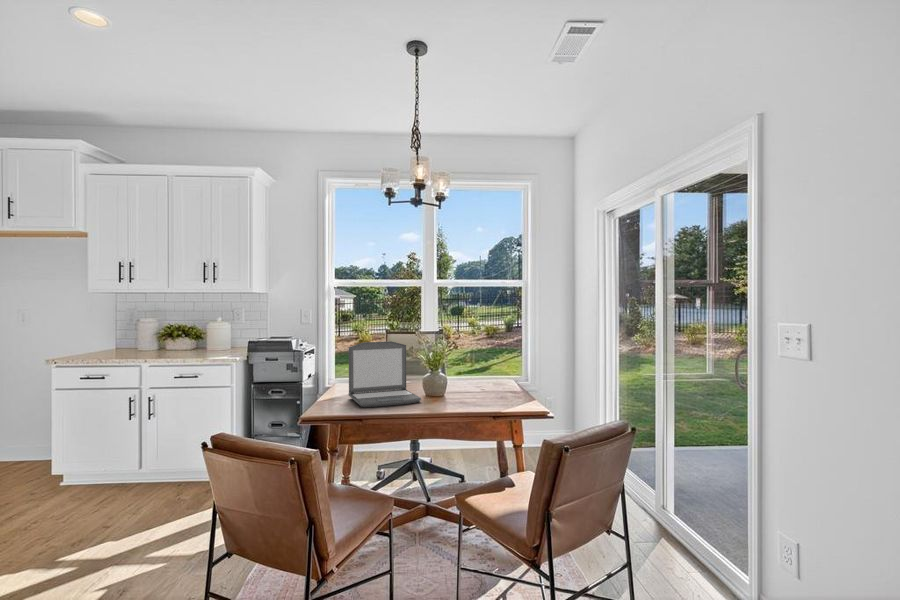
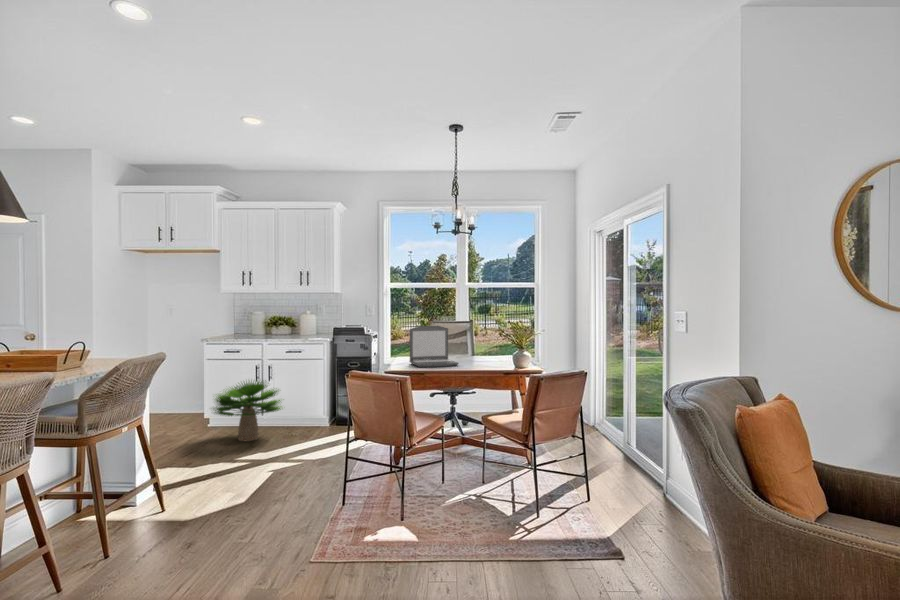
potted plant: none [47,416,174,513] -> present [213,381,282,441]

